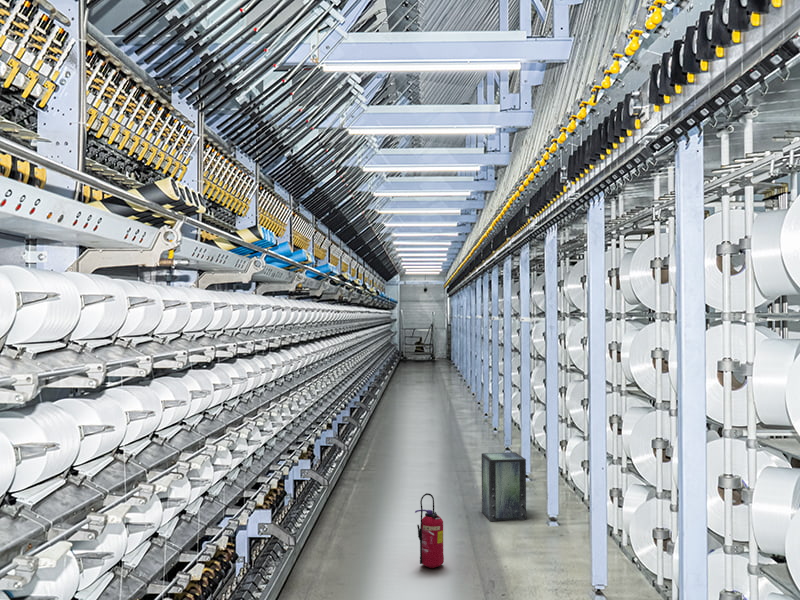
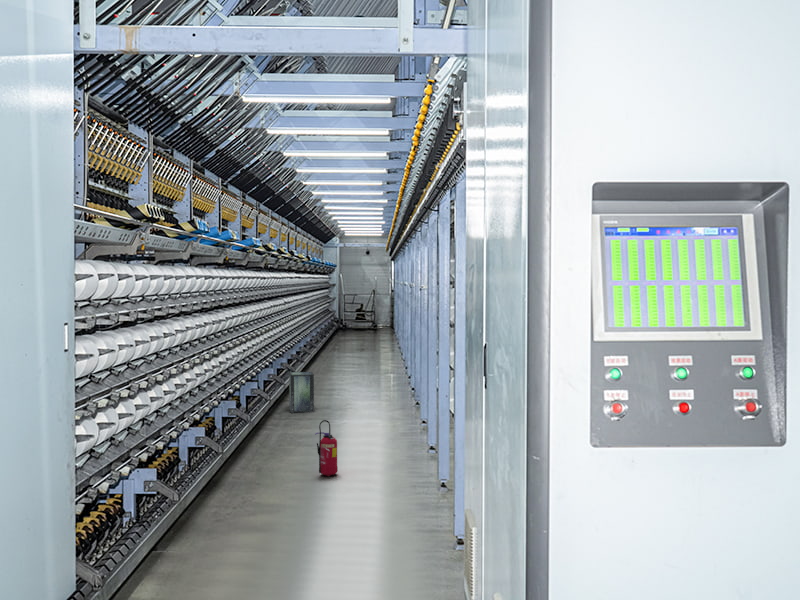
storage box: present [482,453,526,521] -> present [289,372,314,413]

